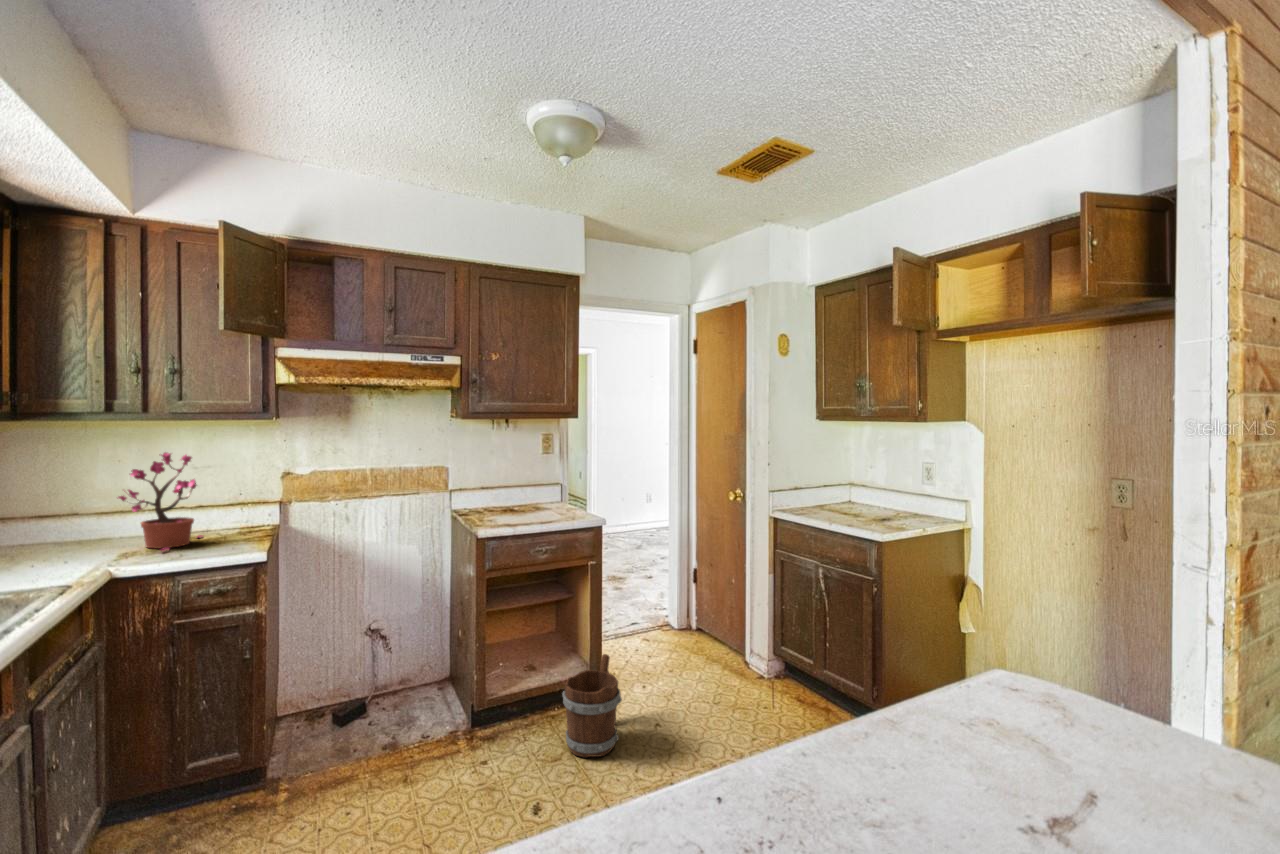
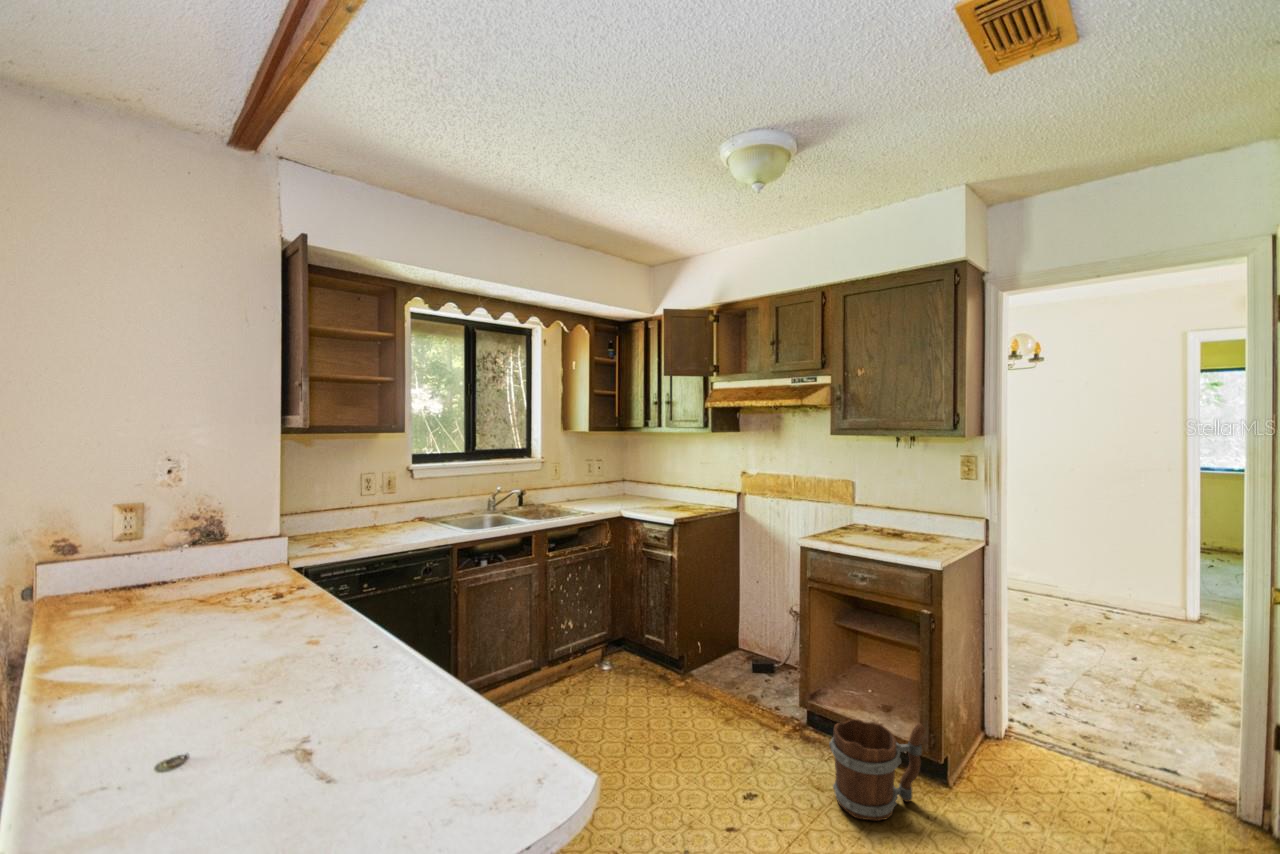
potted plant: present [118,452,203,552] -> none [644,453,689,511]

